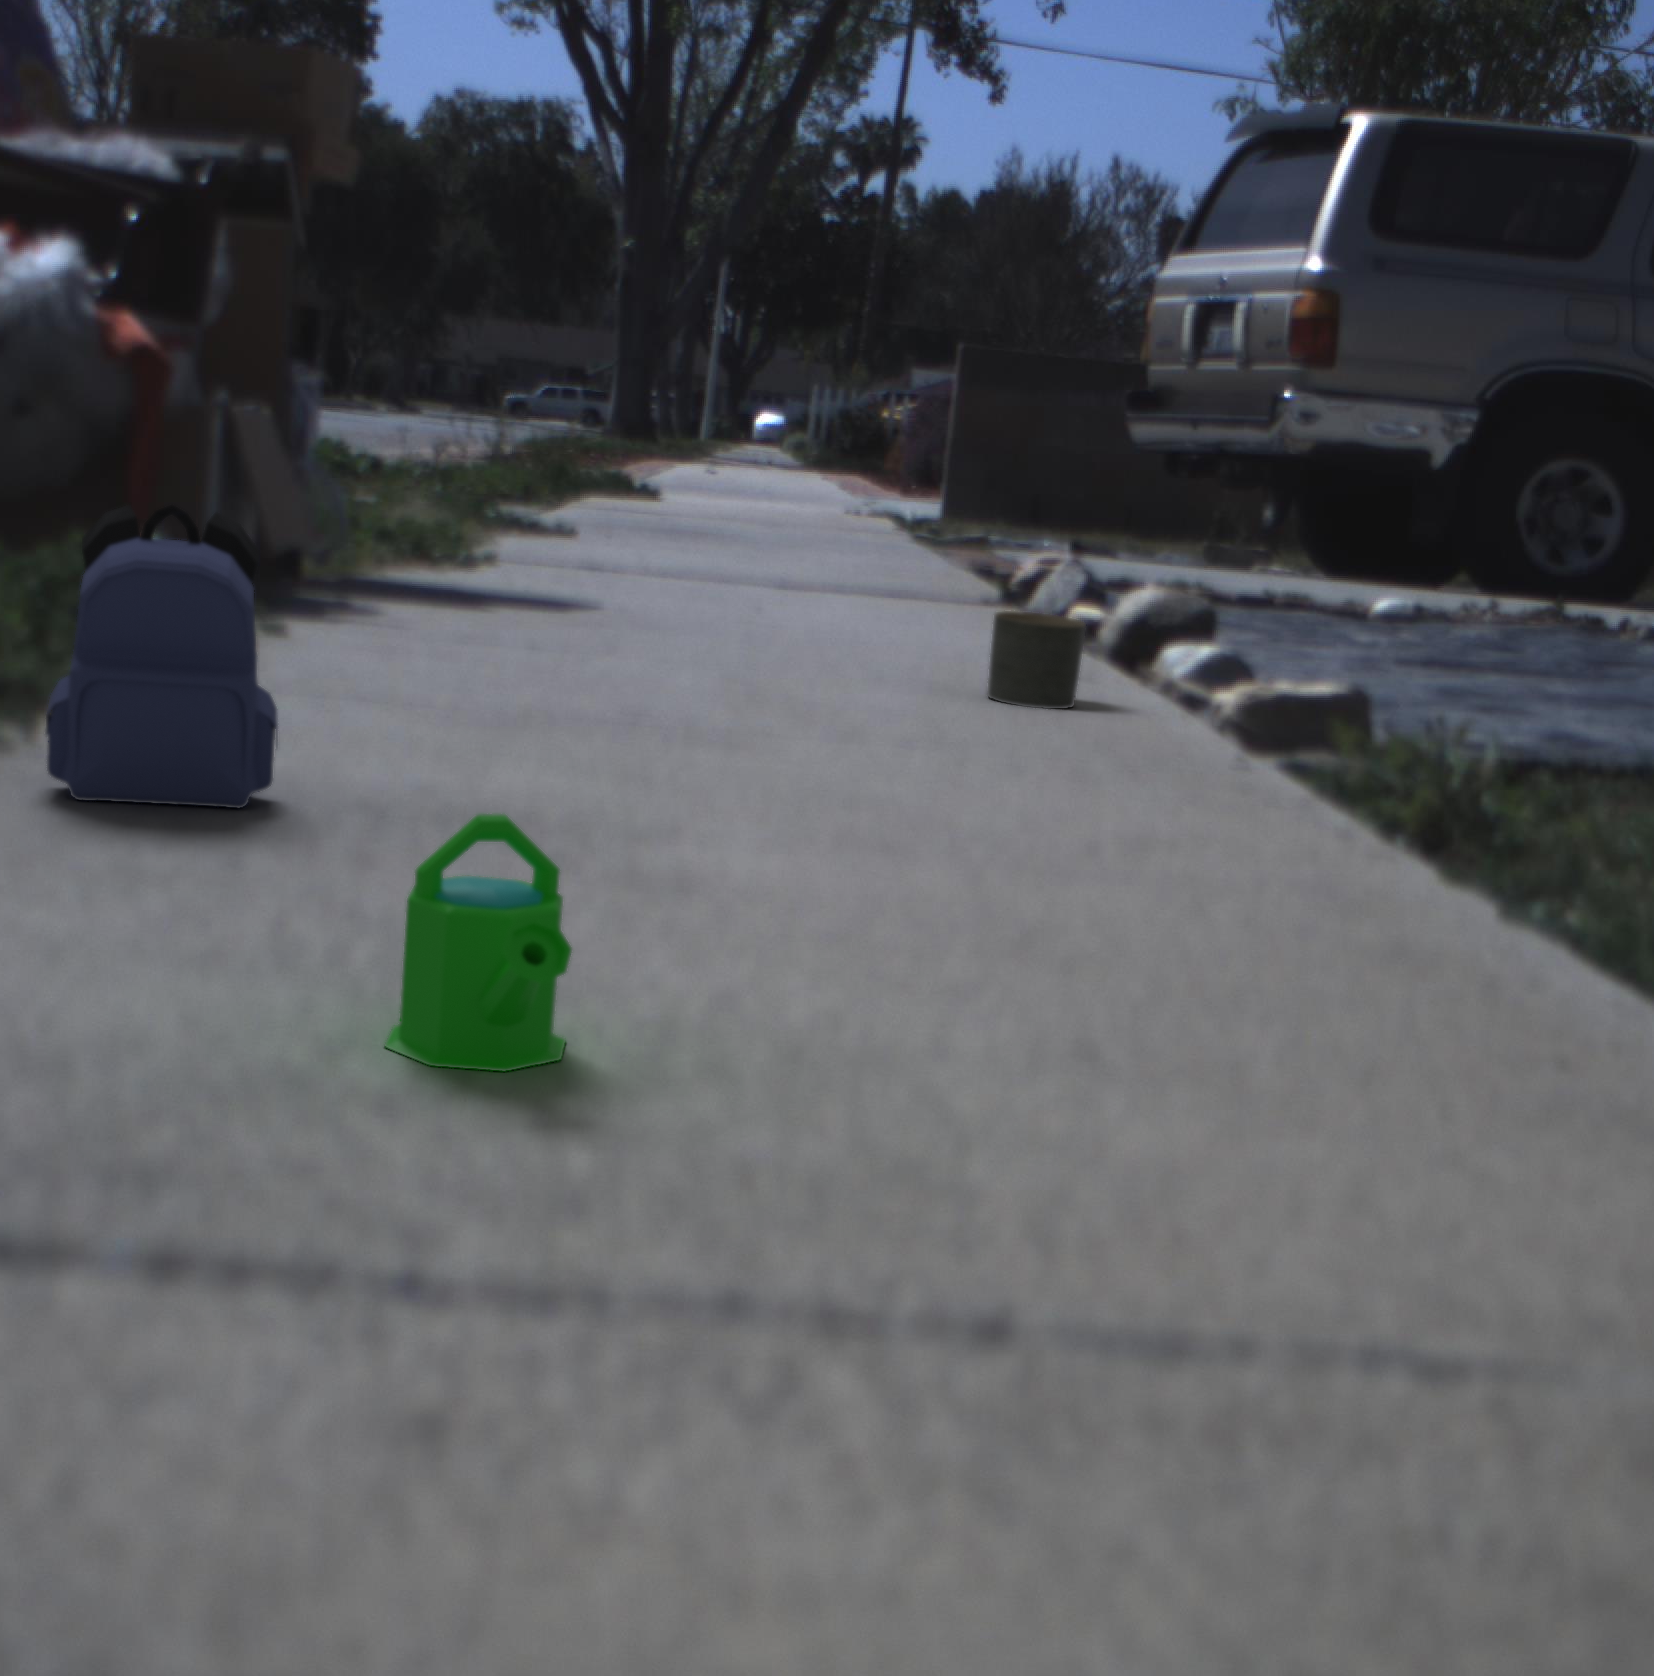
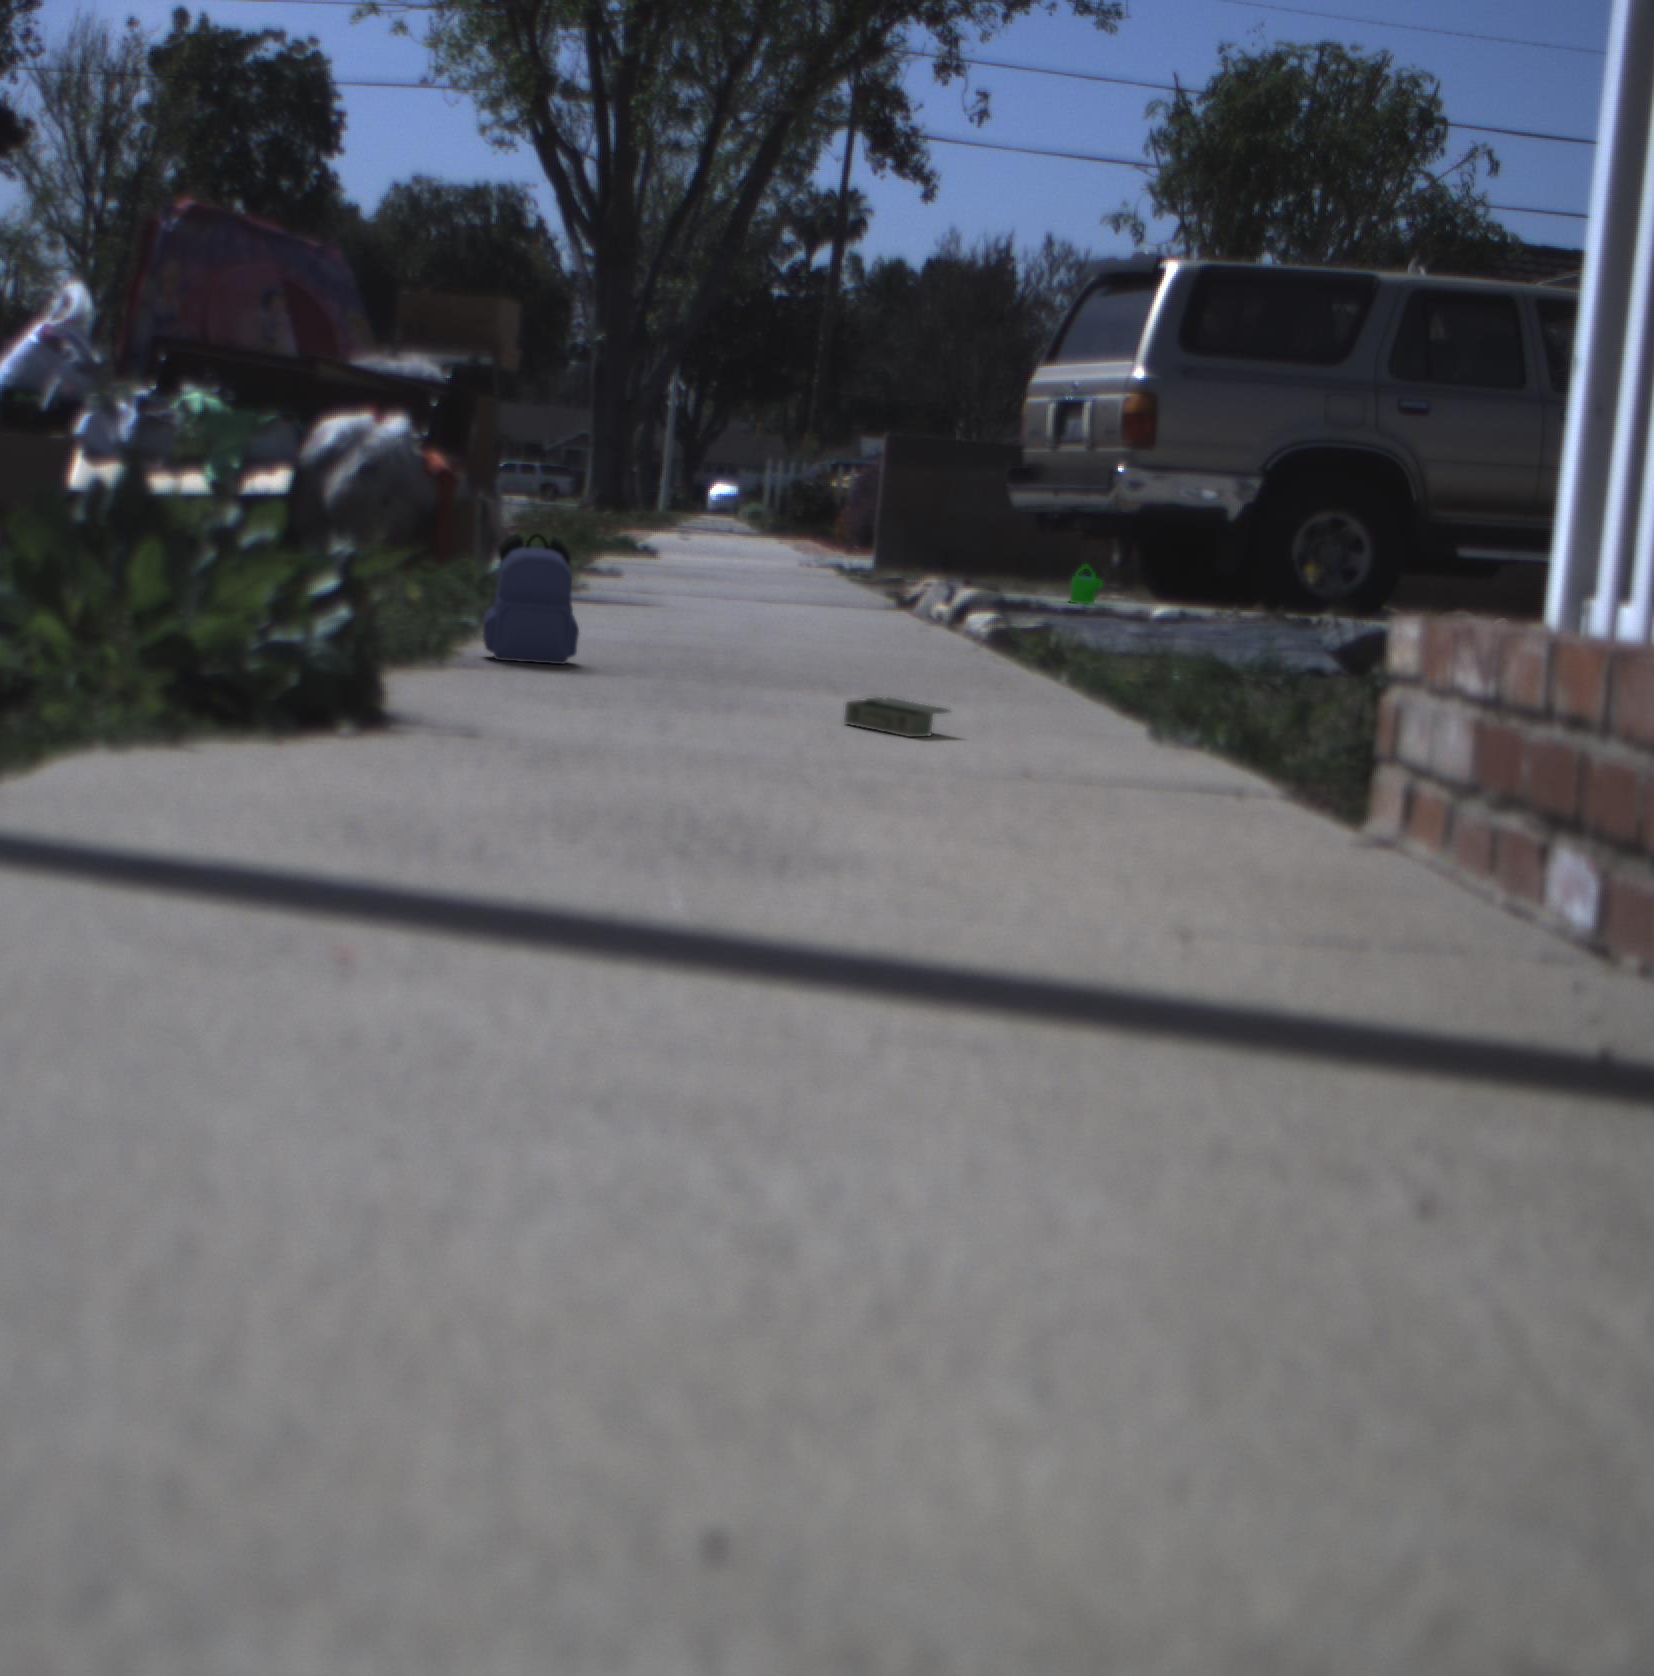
planter: present [988,611,1086,709] -> none [896,600,951,653]
watering can: present [385,814,572,1071] -> present [1070,565,1103,605]
toolbox: none [885,961,1179,1110] -> present [844,698,949,737]

